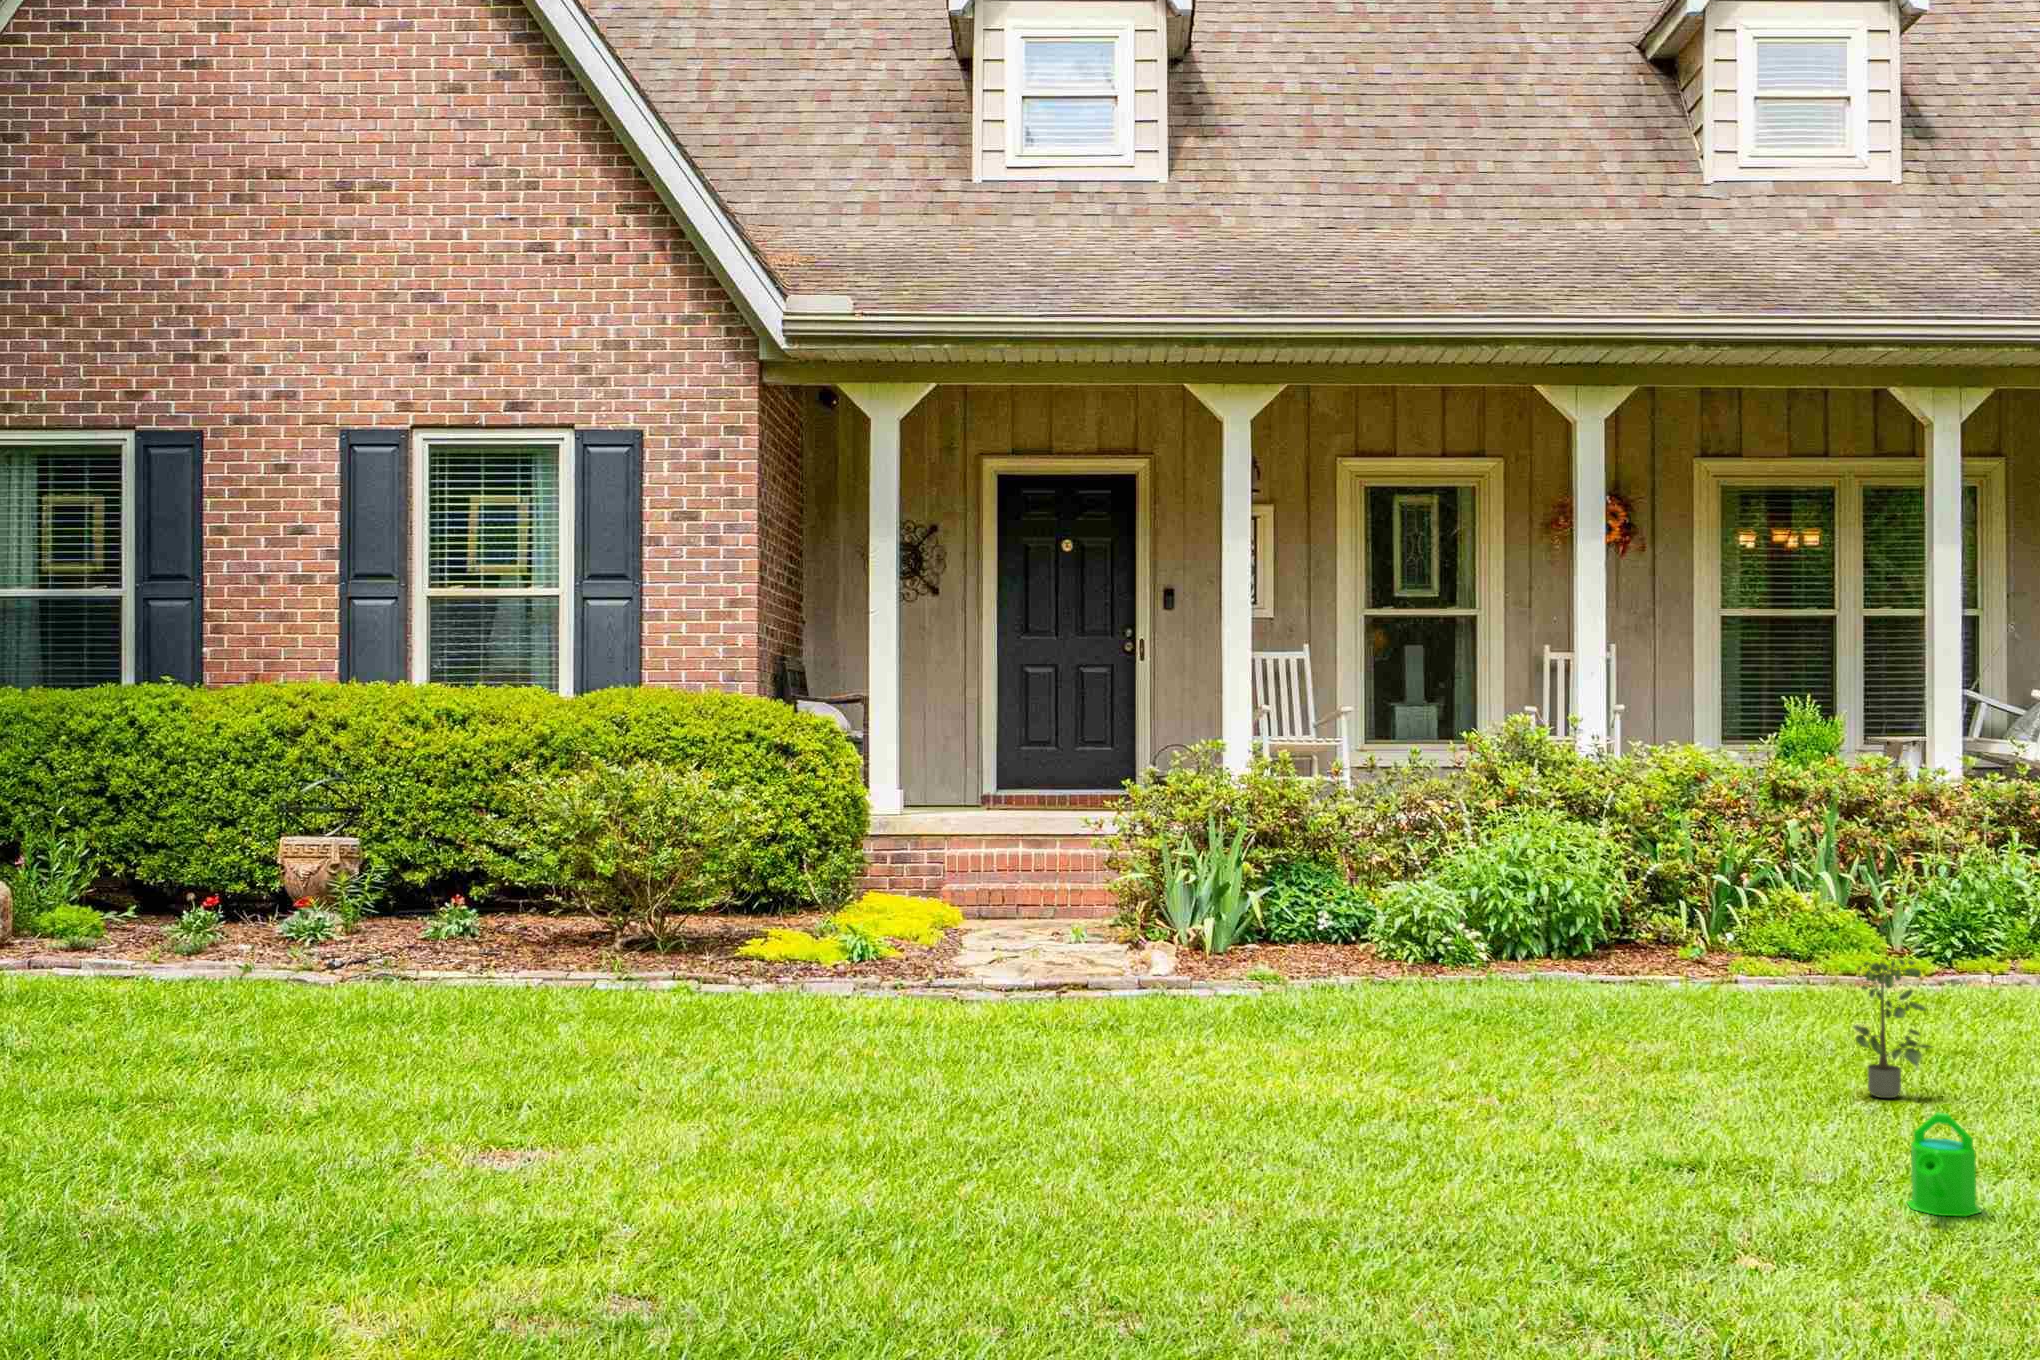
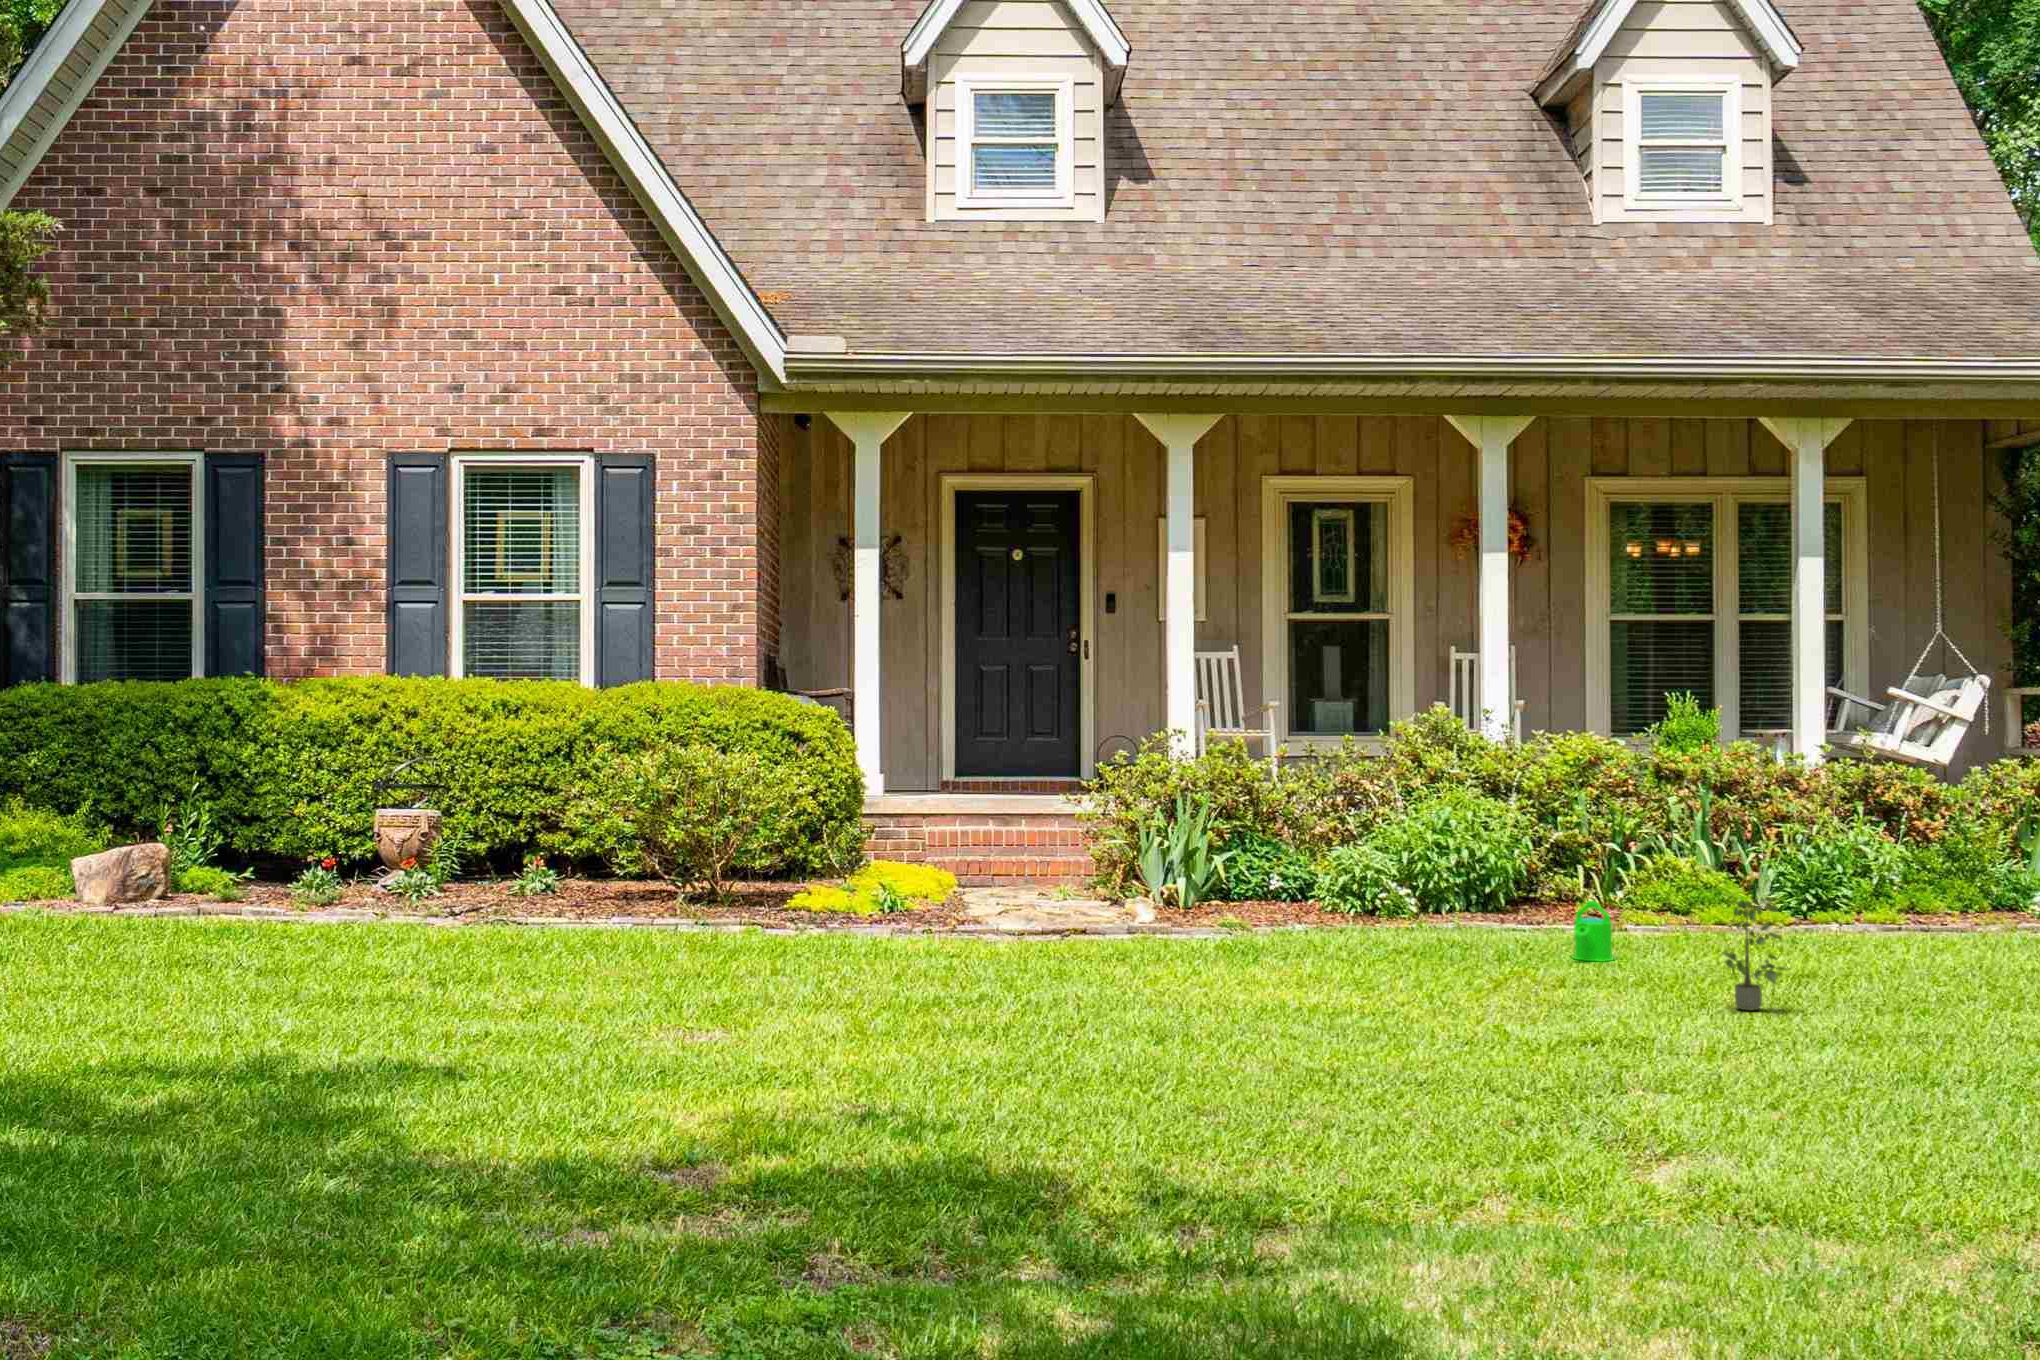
watering can: present [1907,1113,1981,1216] -> present [1572,901,1614,962]

